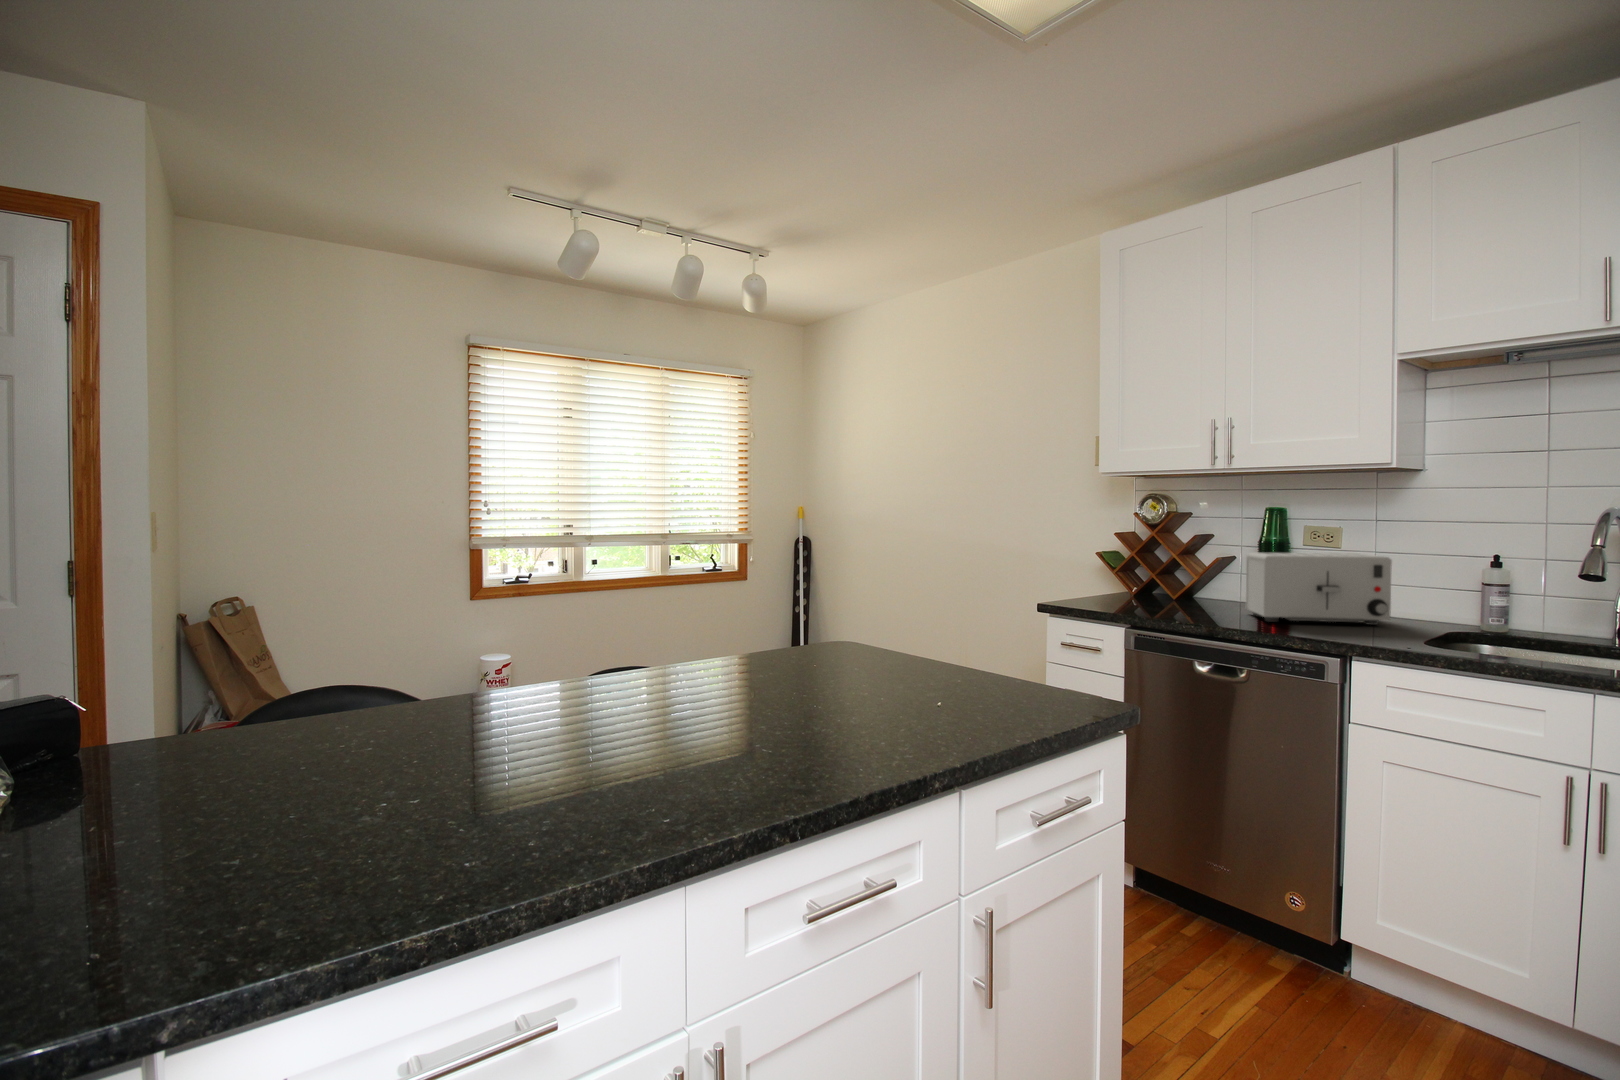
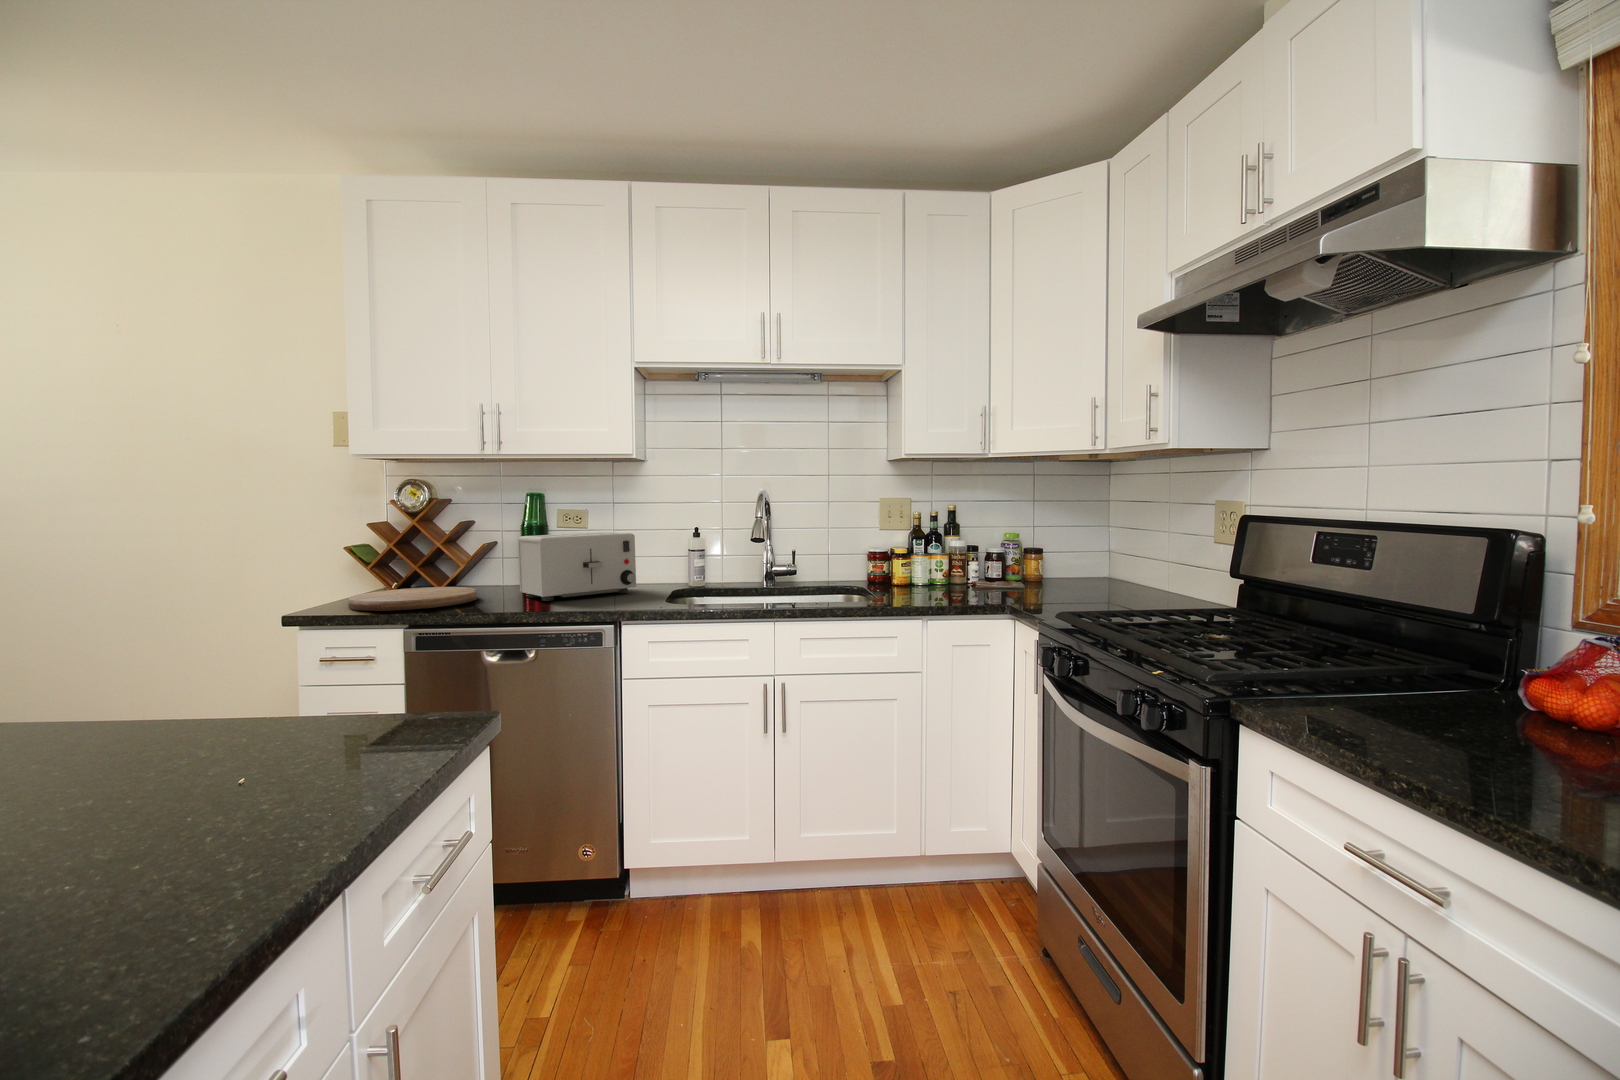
cutting board: none [1089,593,1201,613] -> present [348,587,477,611]

